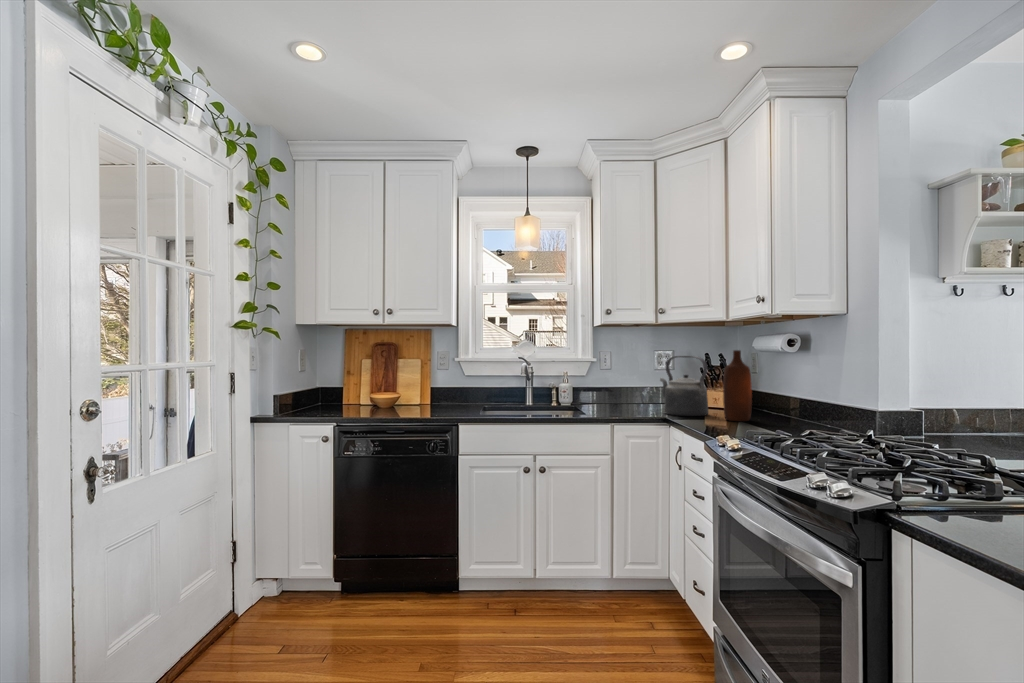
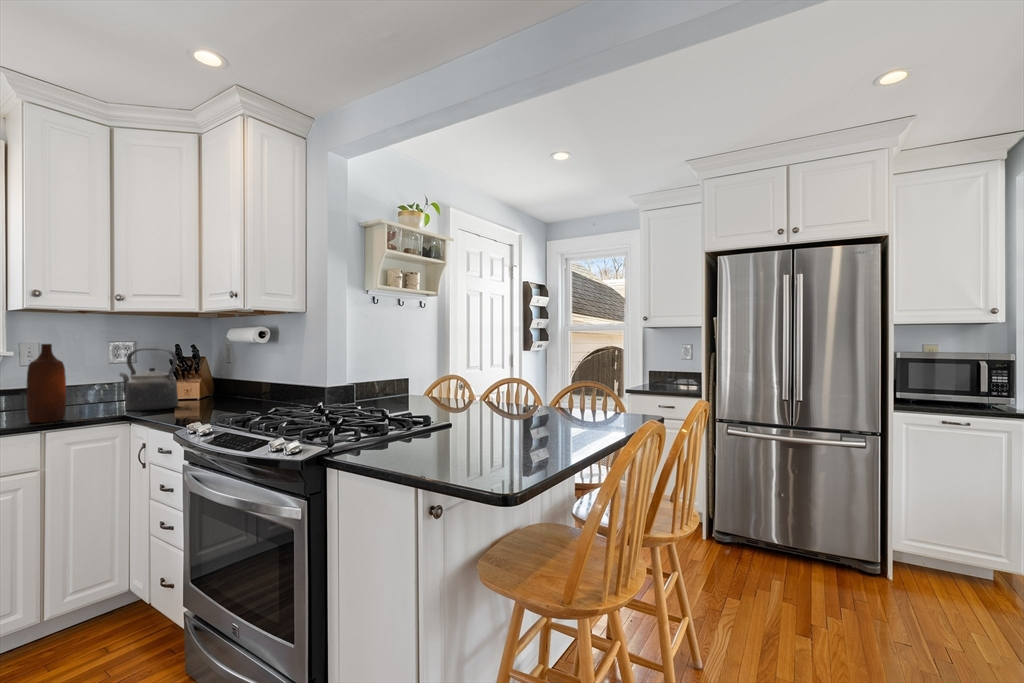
bottle: present [723,350,752,421] -> present [26,344,66,423]

